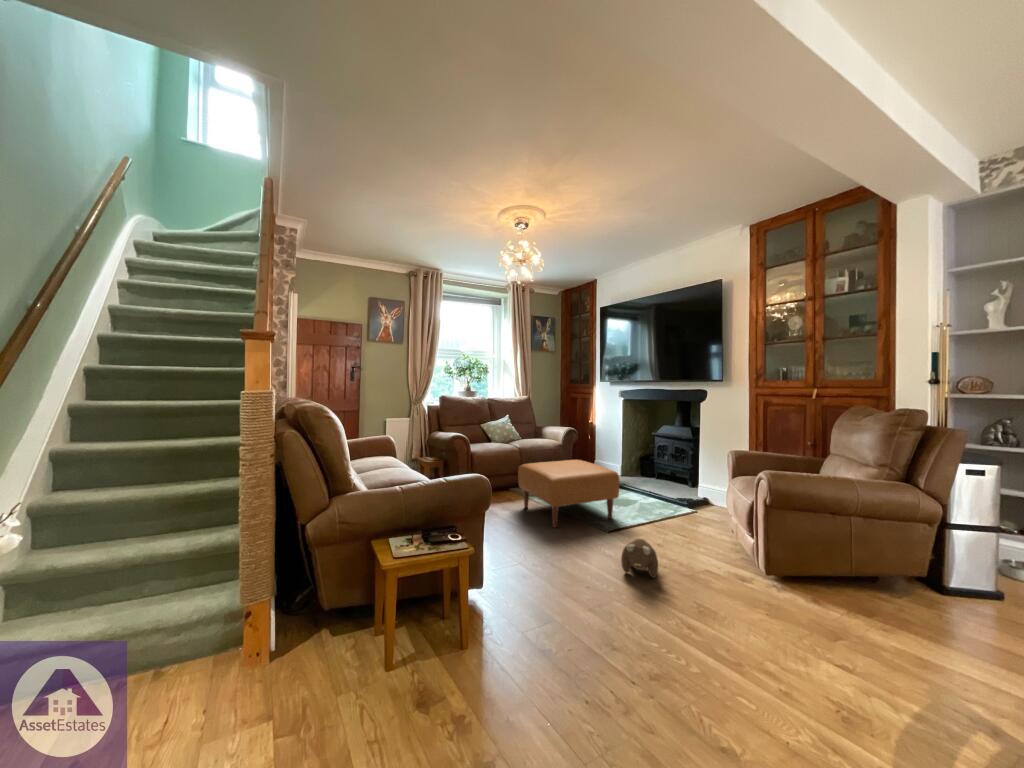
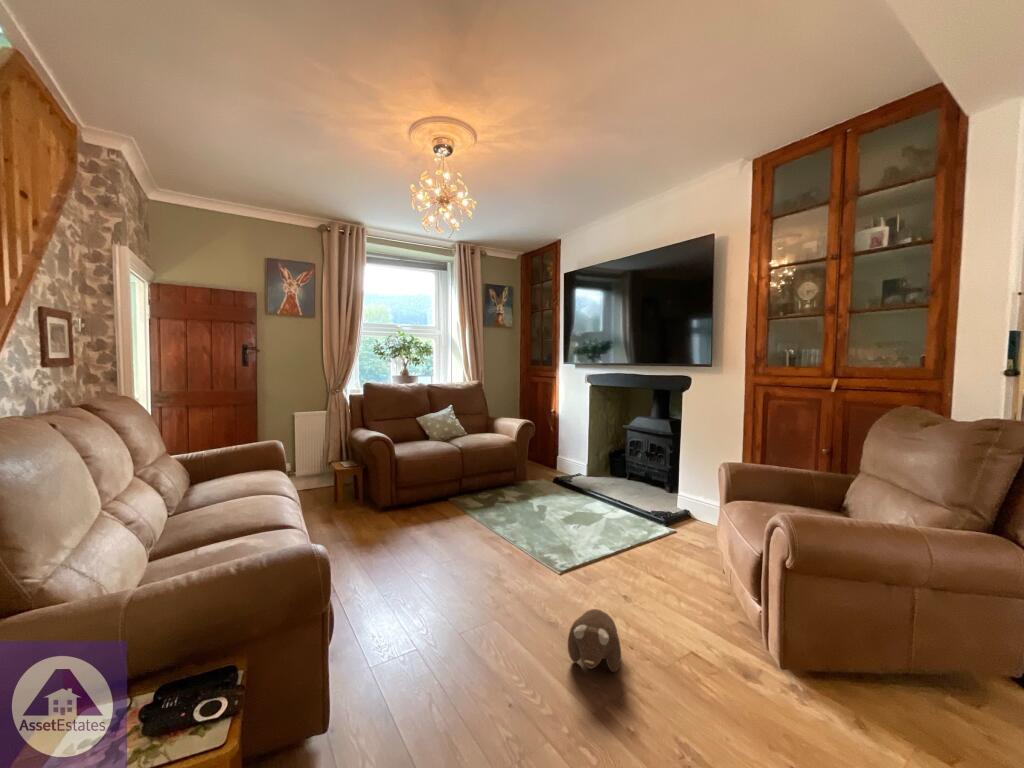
ottoman: present [518,460,619,527] -> none [449,467,578,569]

